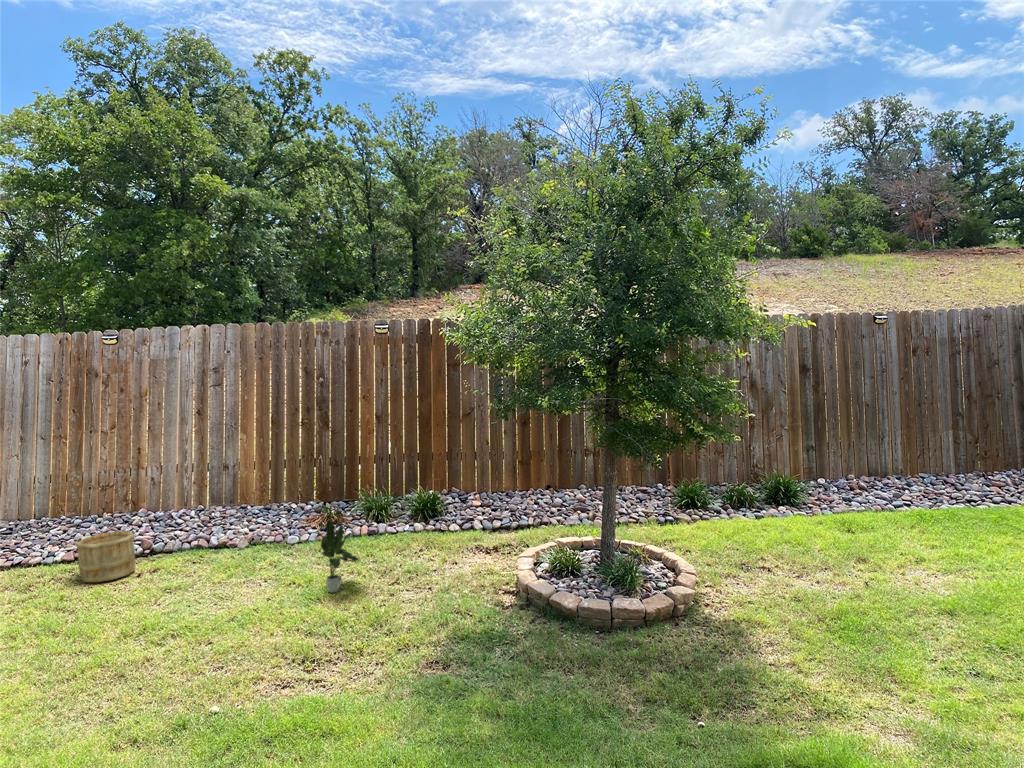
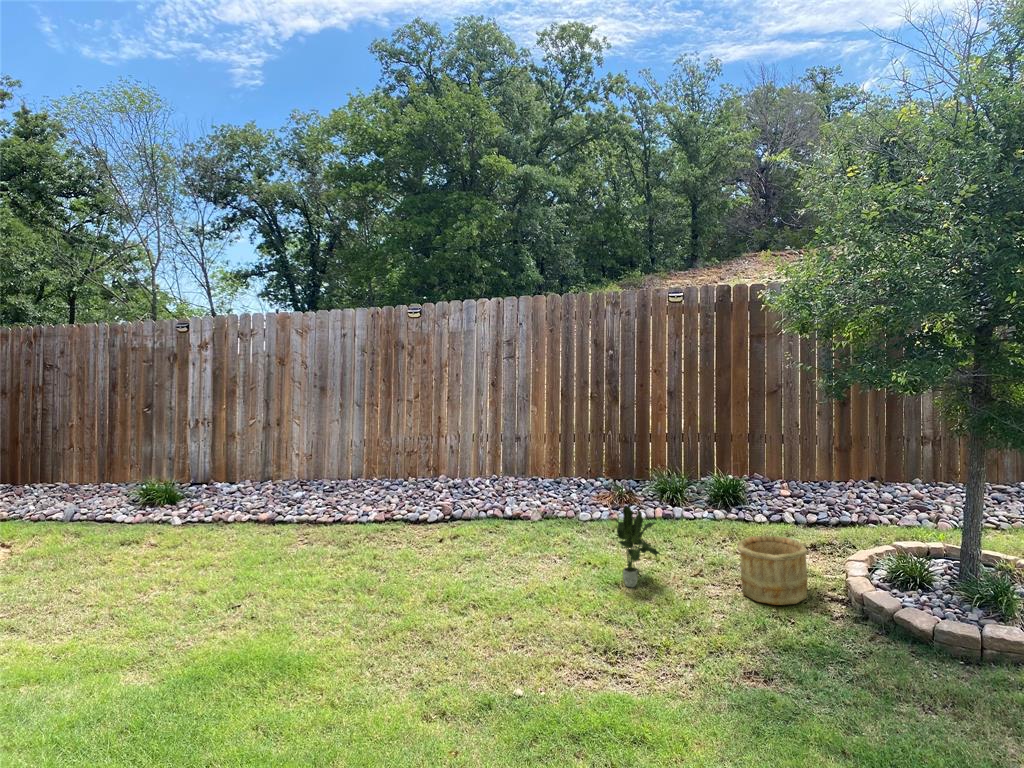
wooden bucket: present [75,531,135,582] -> present [738,536,808,605]

